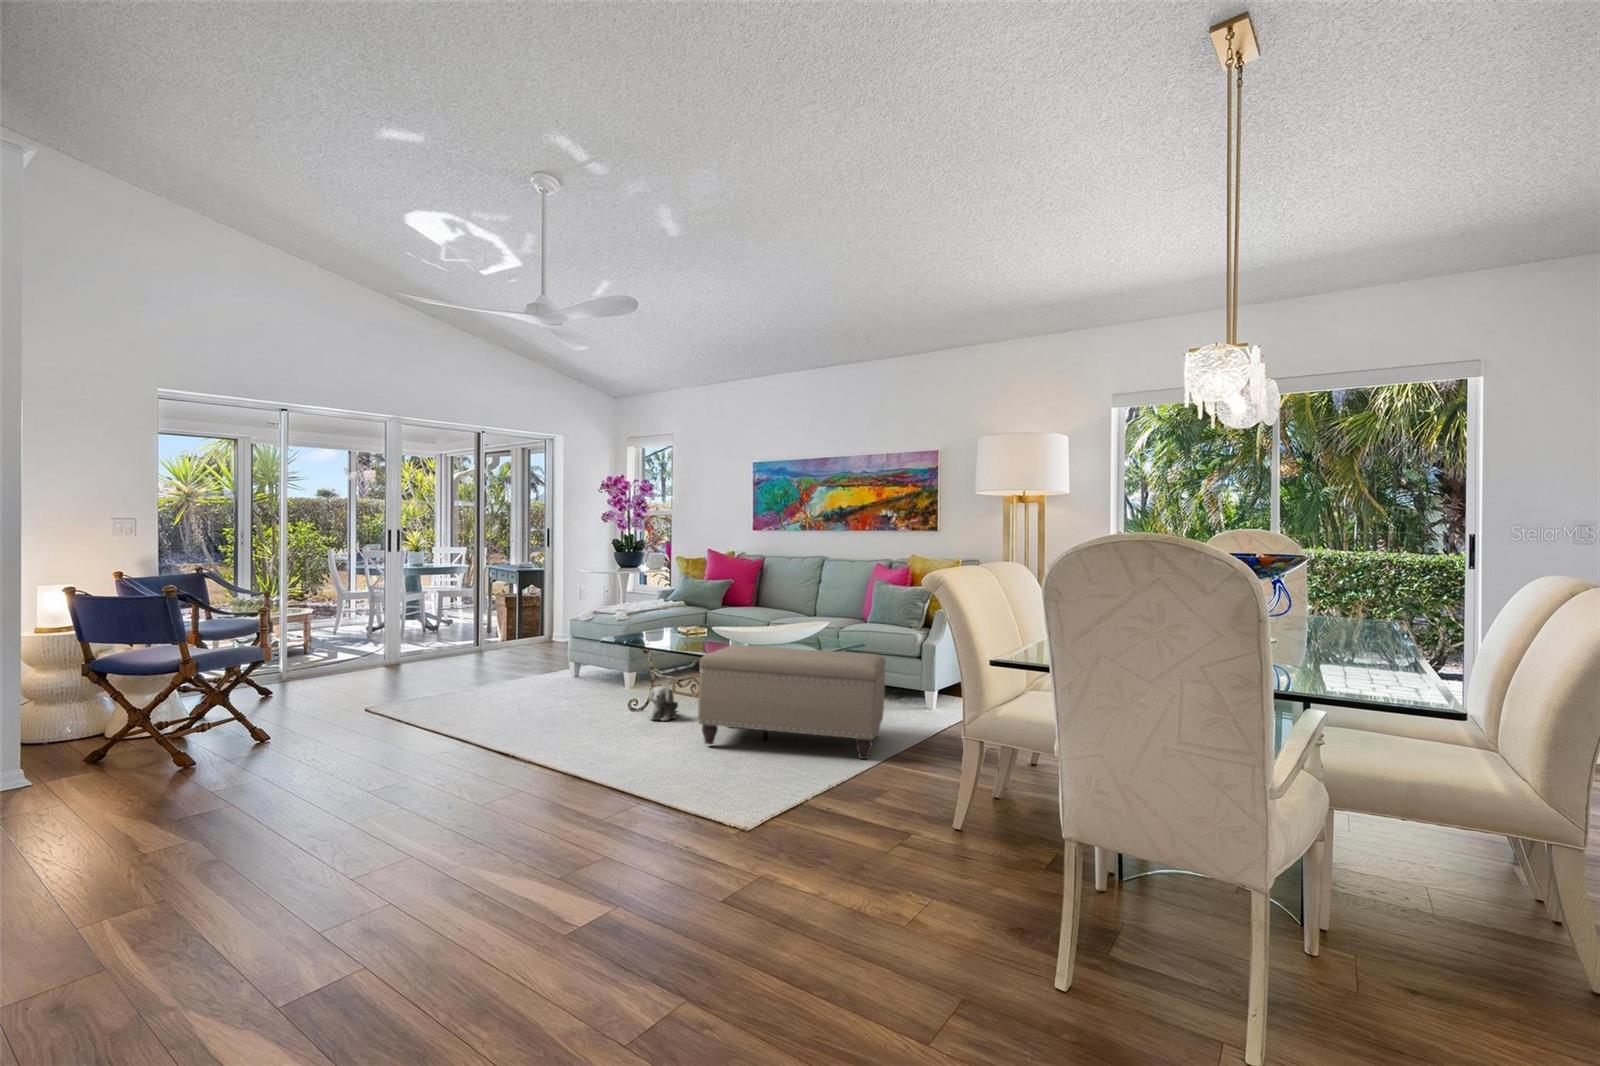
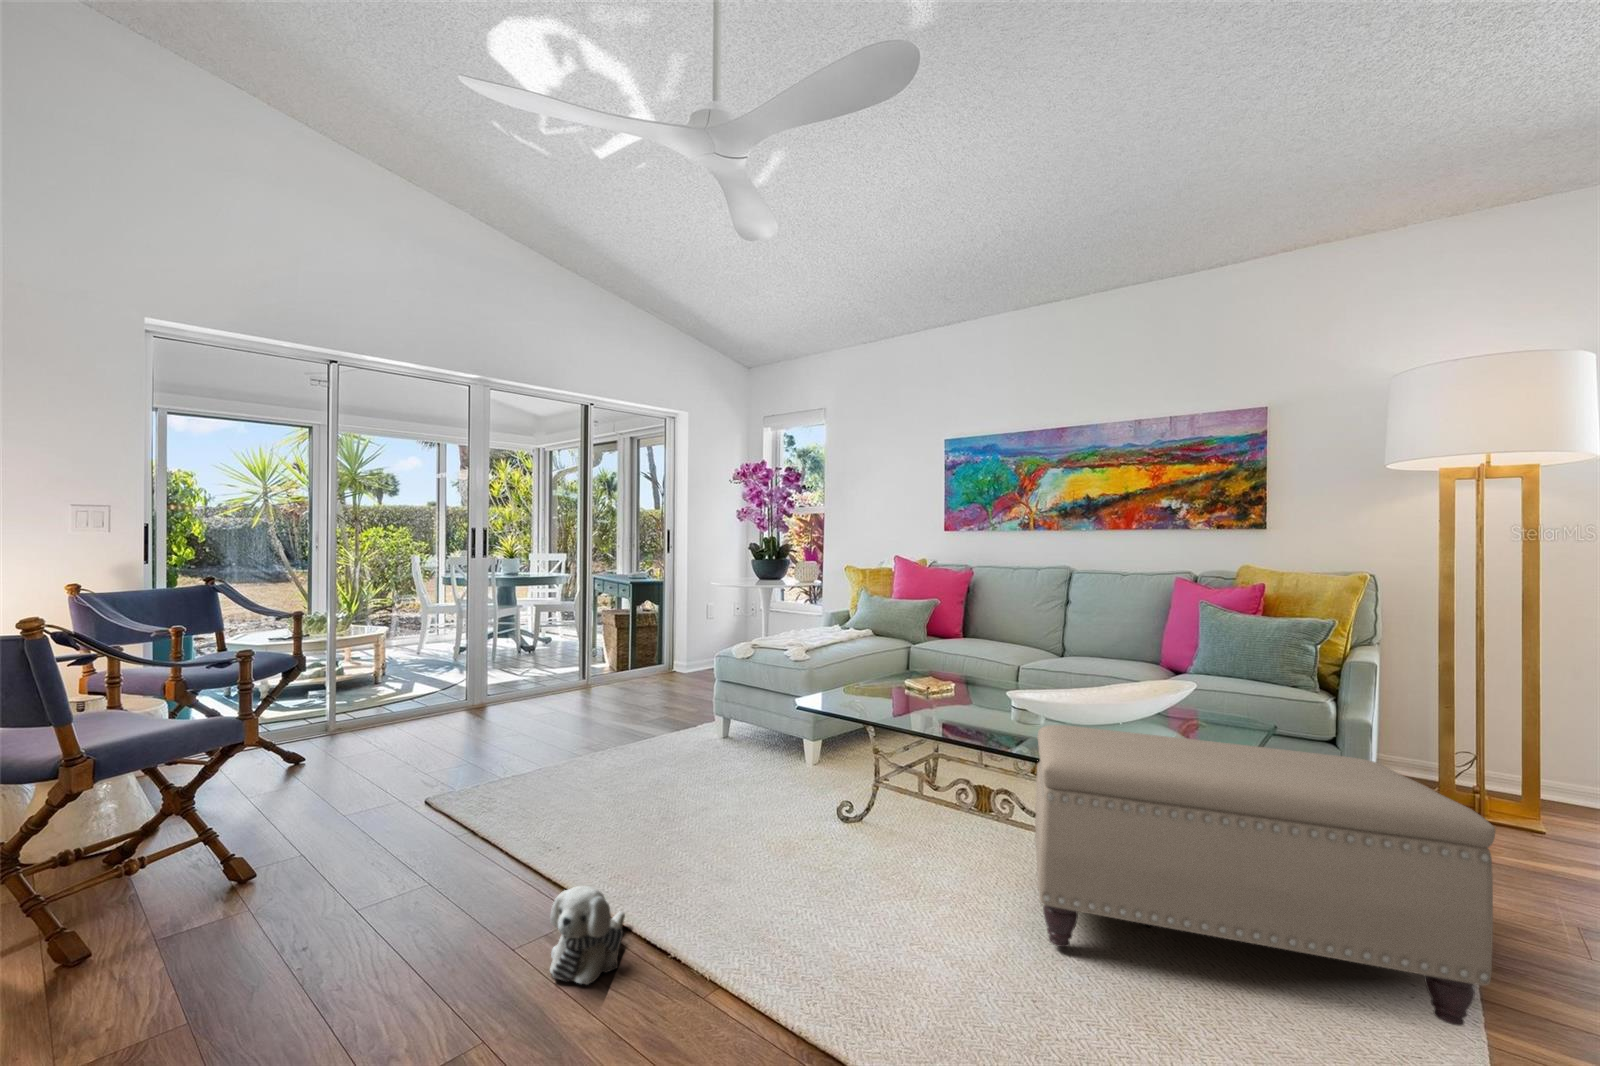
plush toy: present [648,686,678,720] -> present [550,886,625,985]

